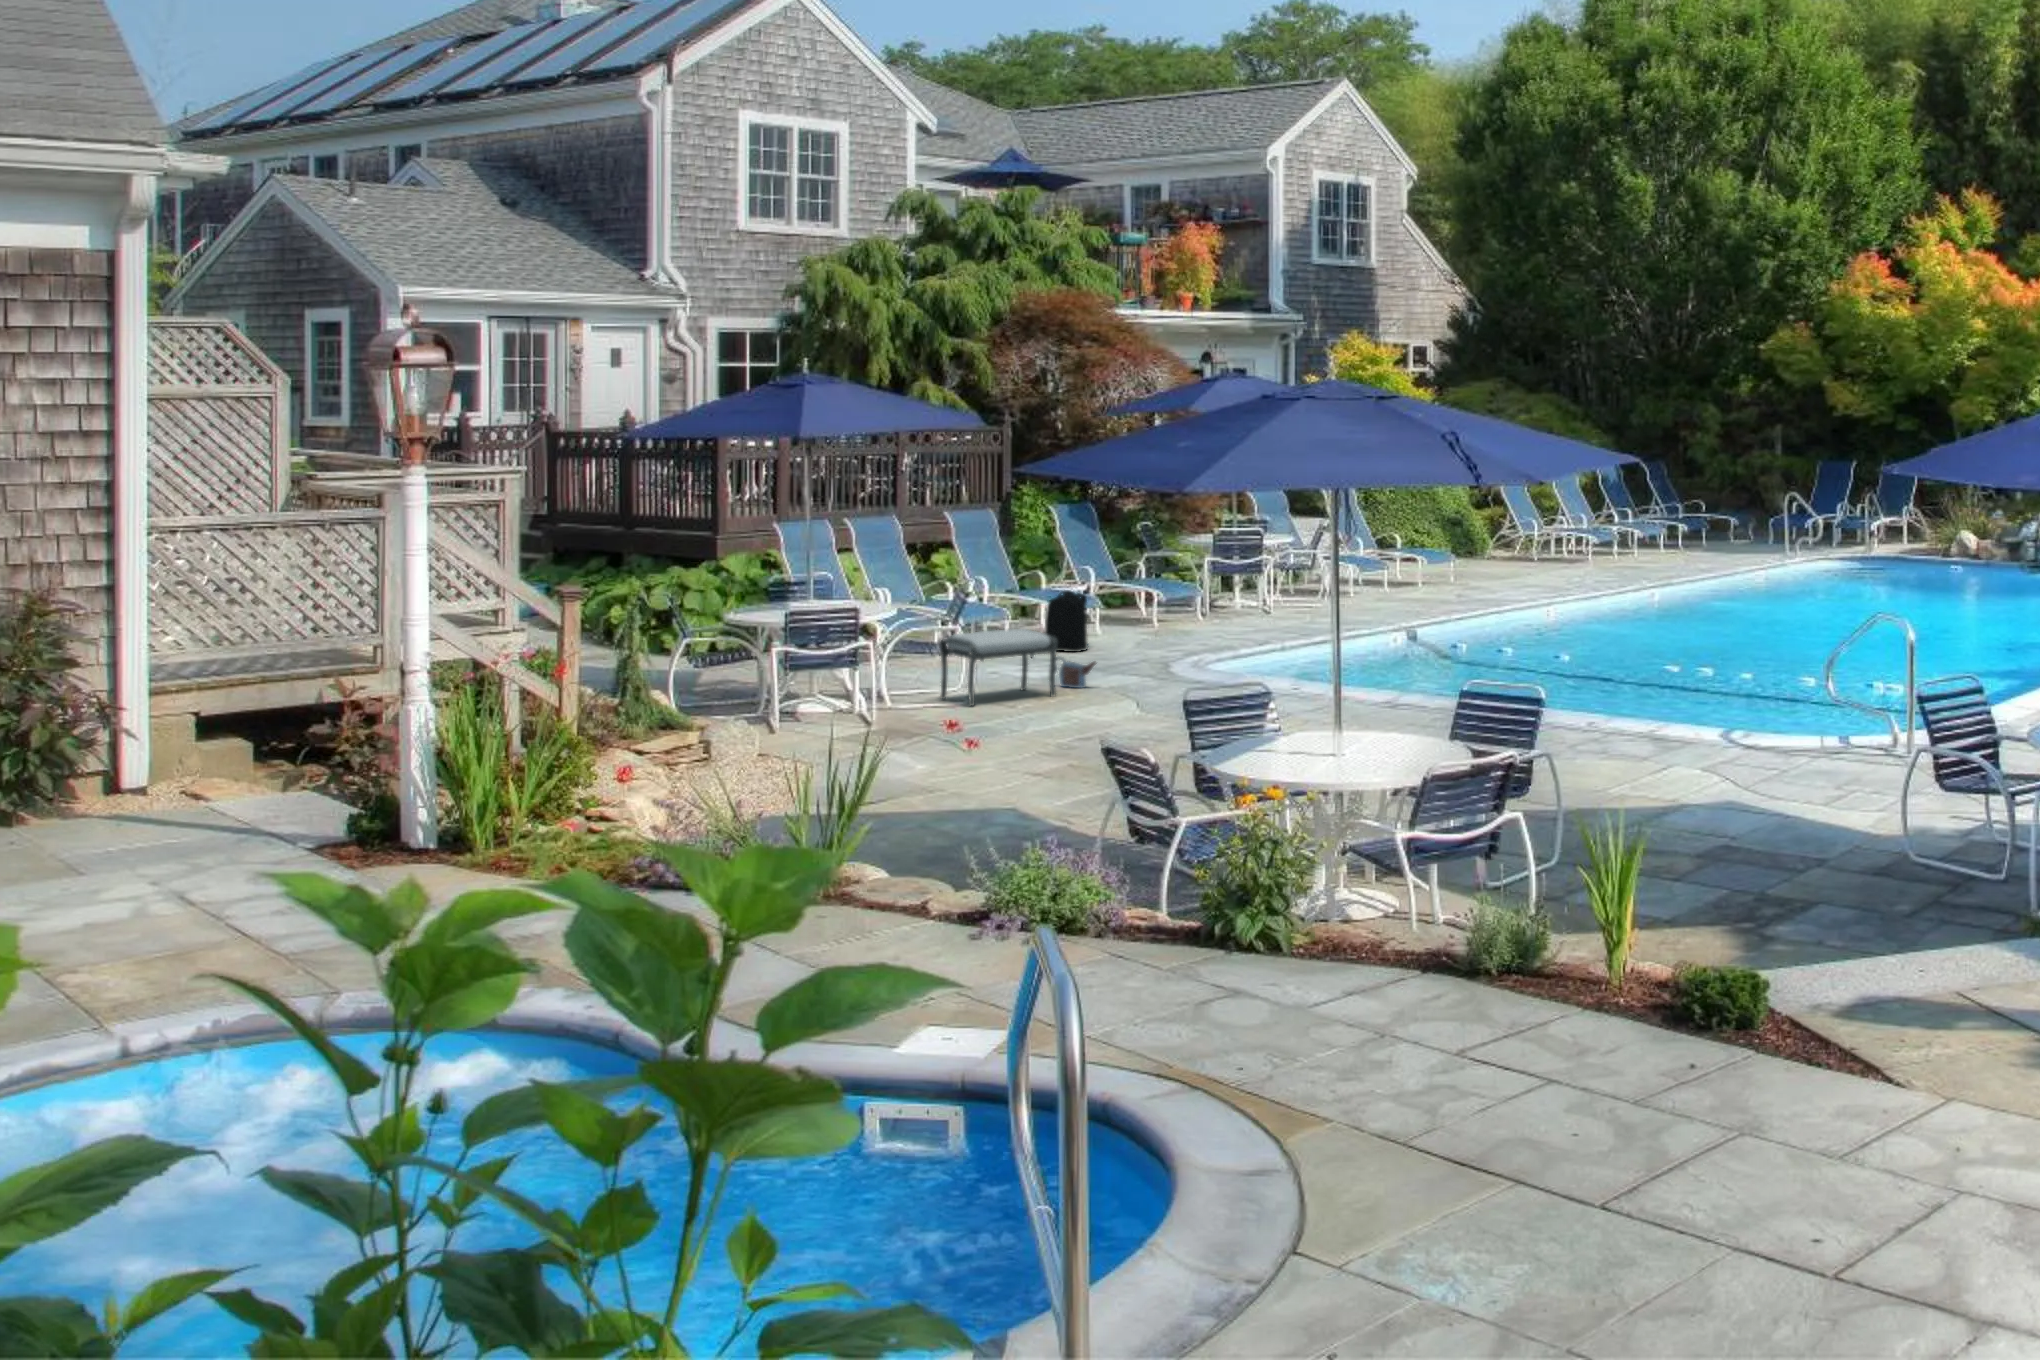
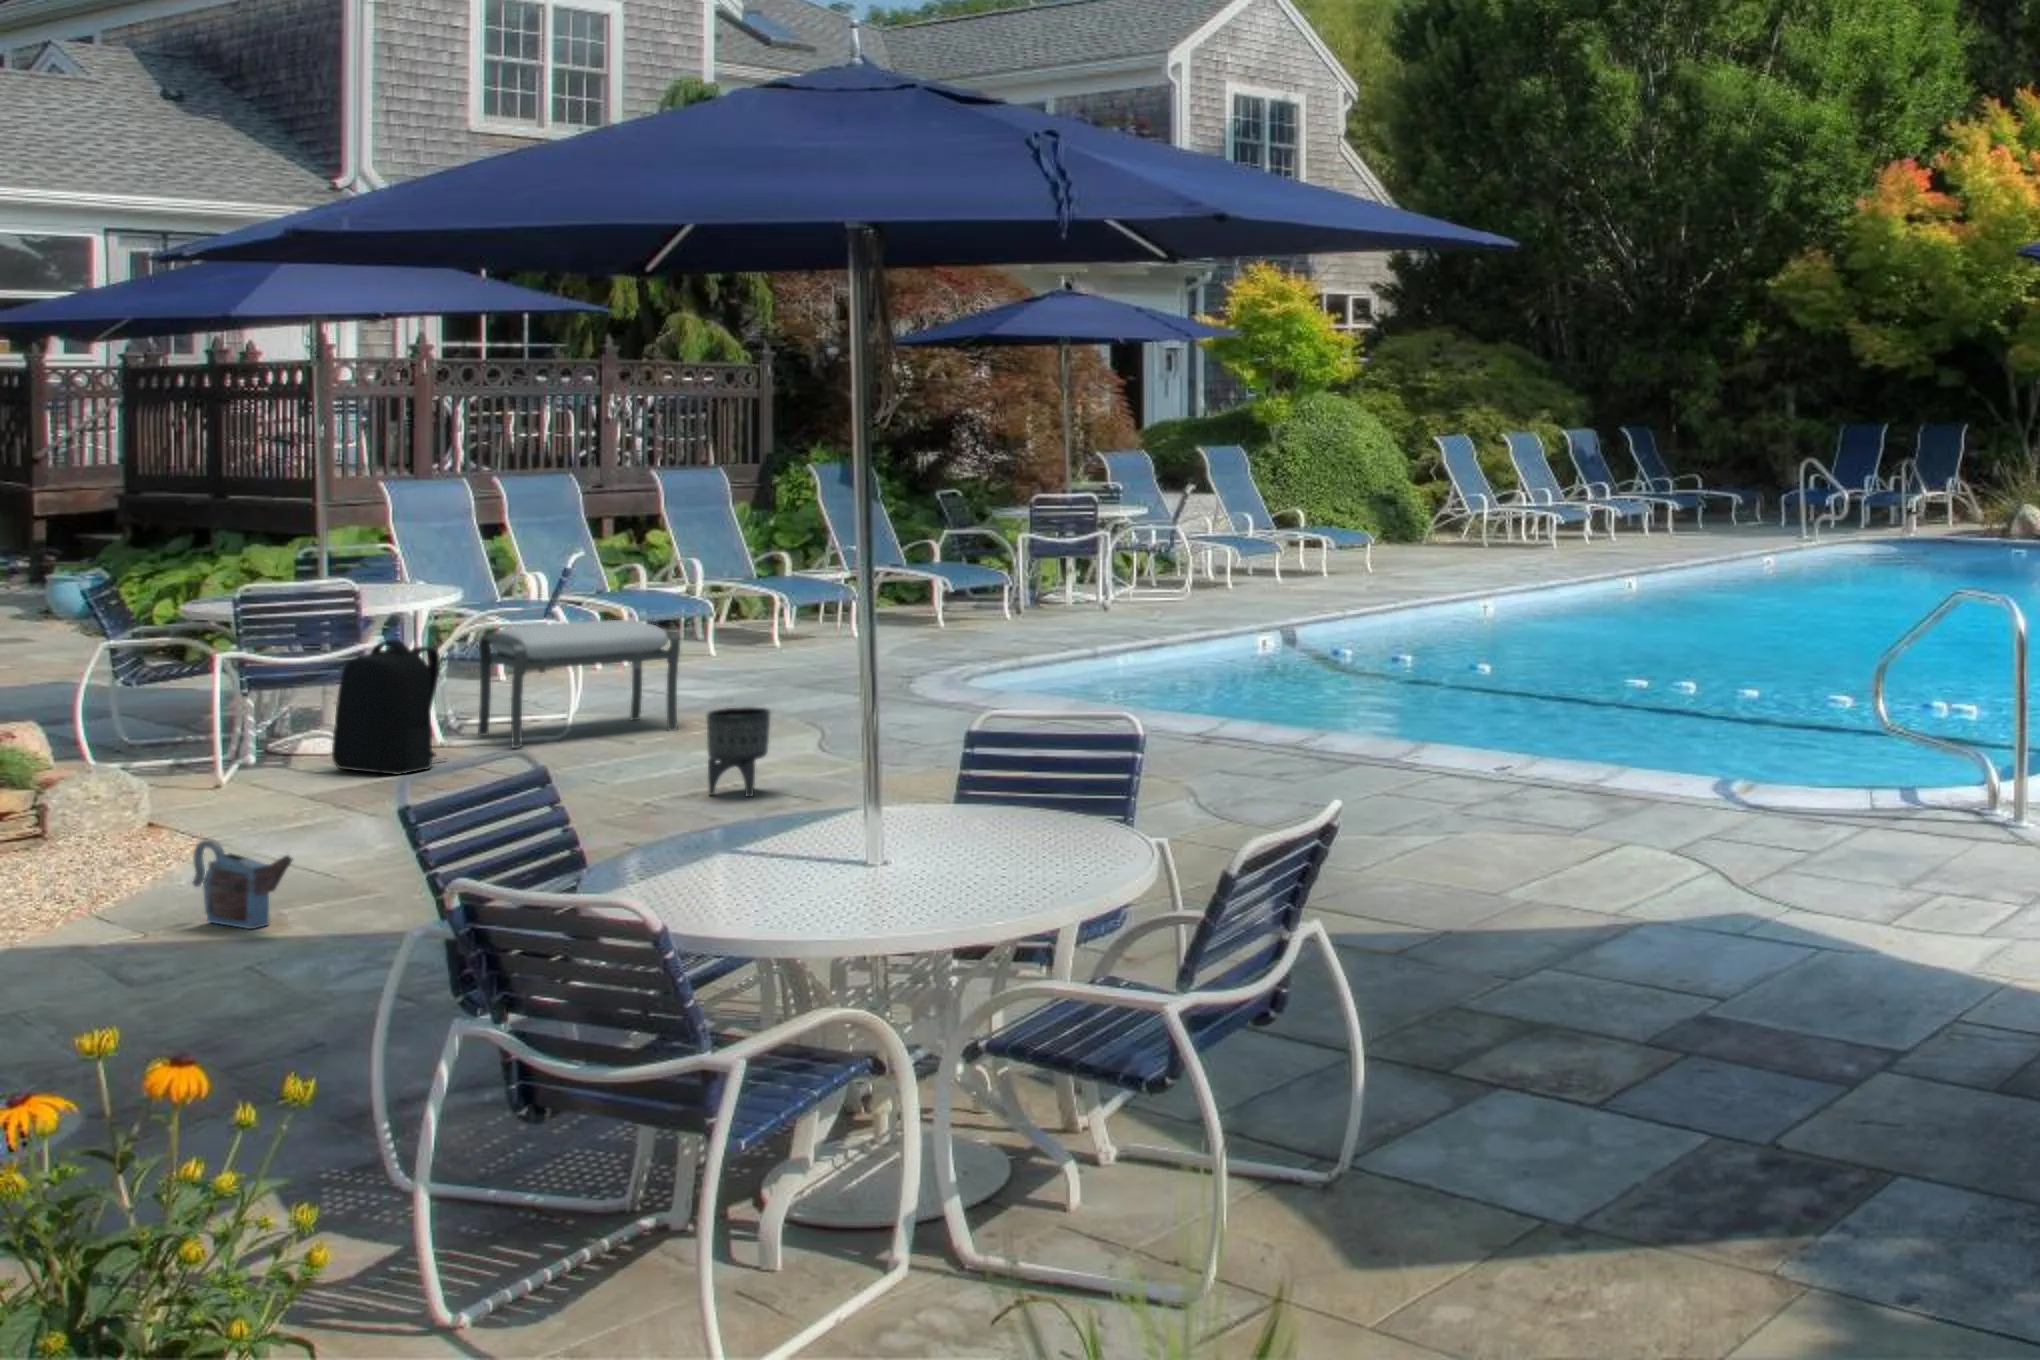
backpack: present [1044,590,1088,652] -> present [332,640,446,775]
watering can: present [1055,657,1096,688] -> present [193,840,293,929]
planter: none [1111,682,1145,732] -> present [706,707,770,797]

